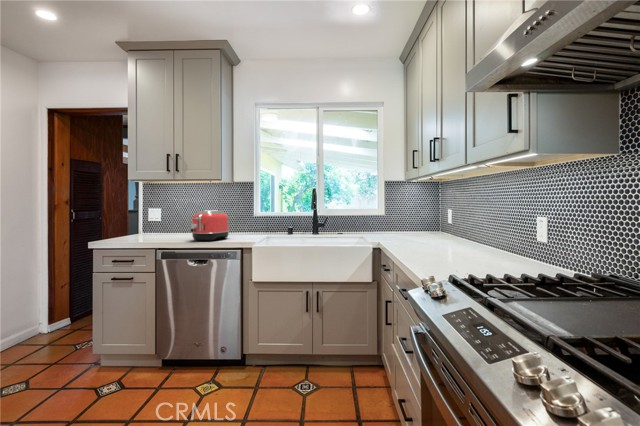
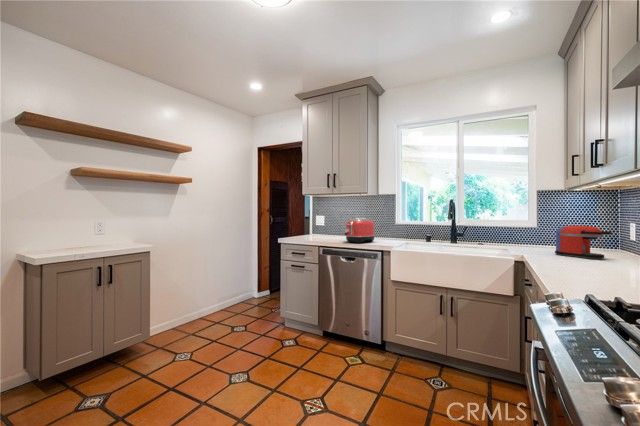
coffee maker: none [401,213,441,242] -> present [555,225,612,259]

